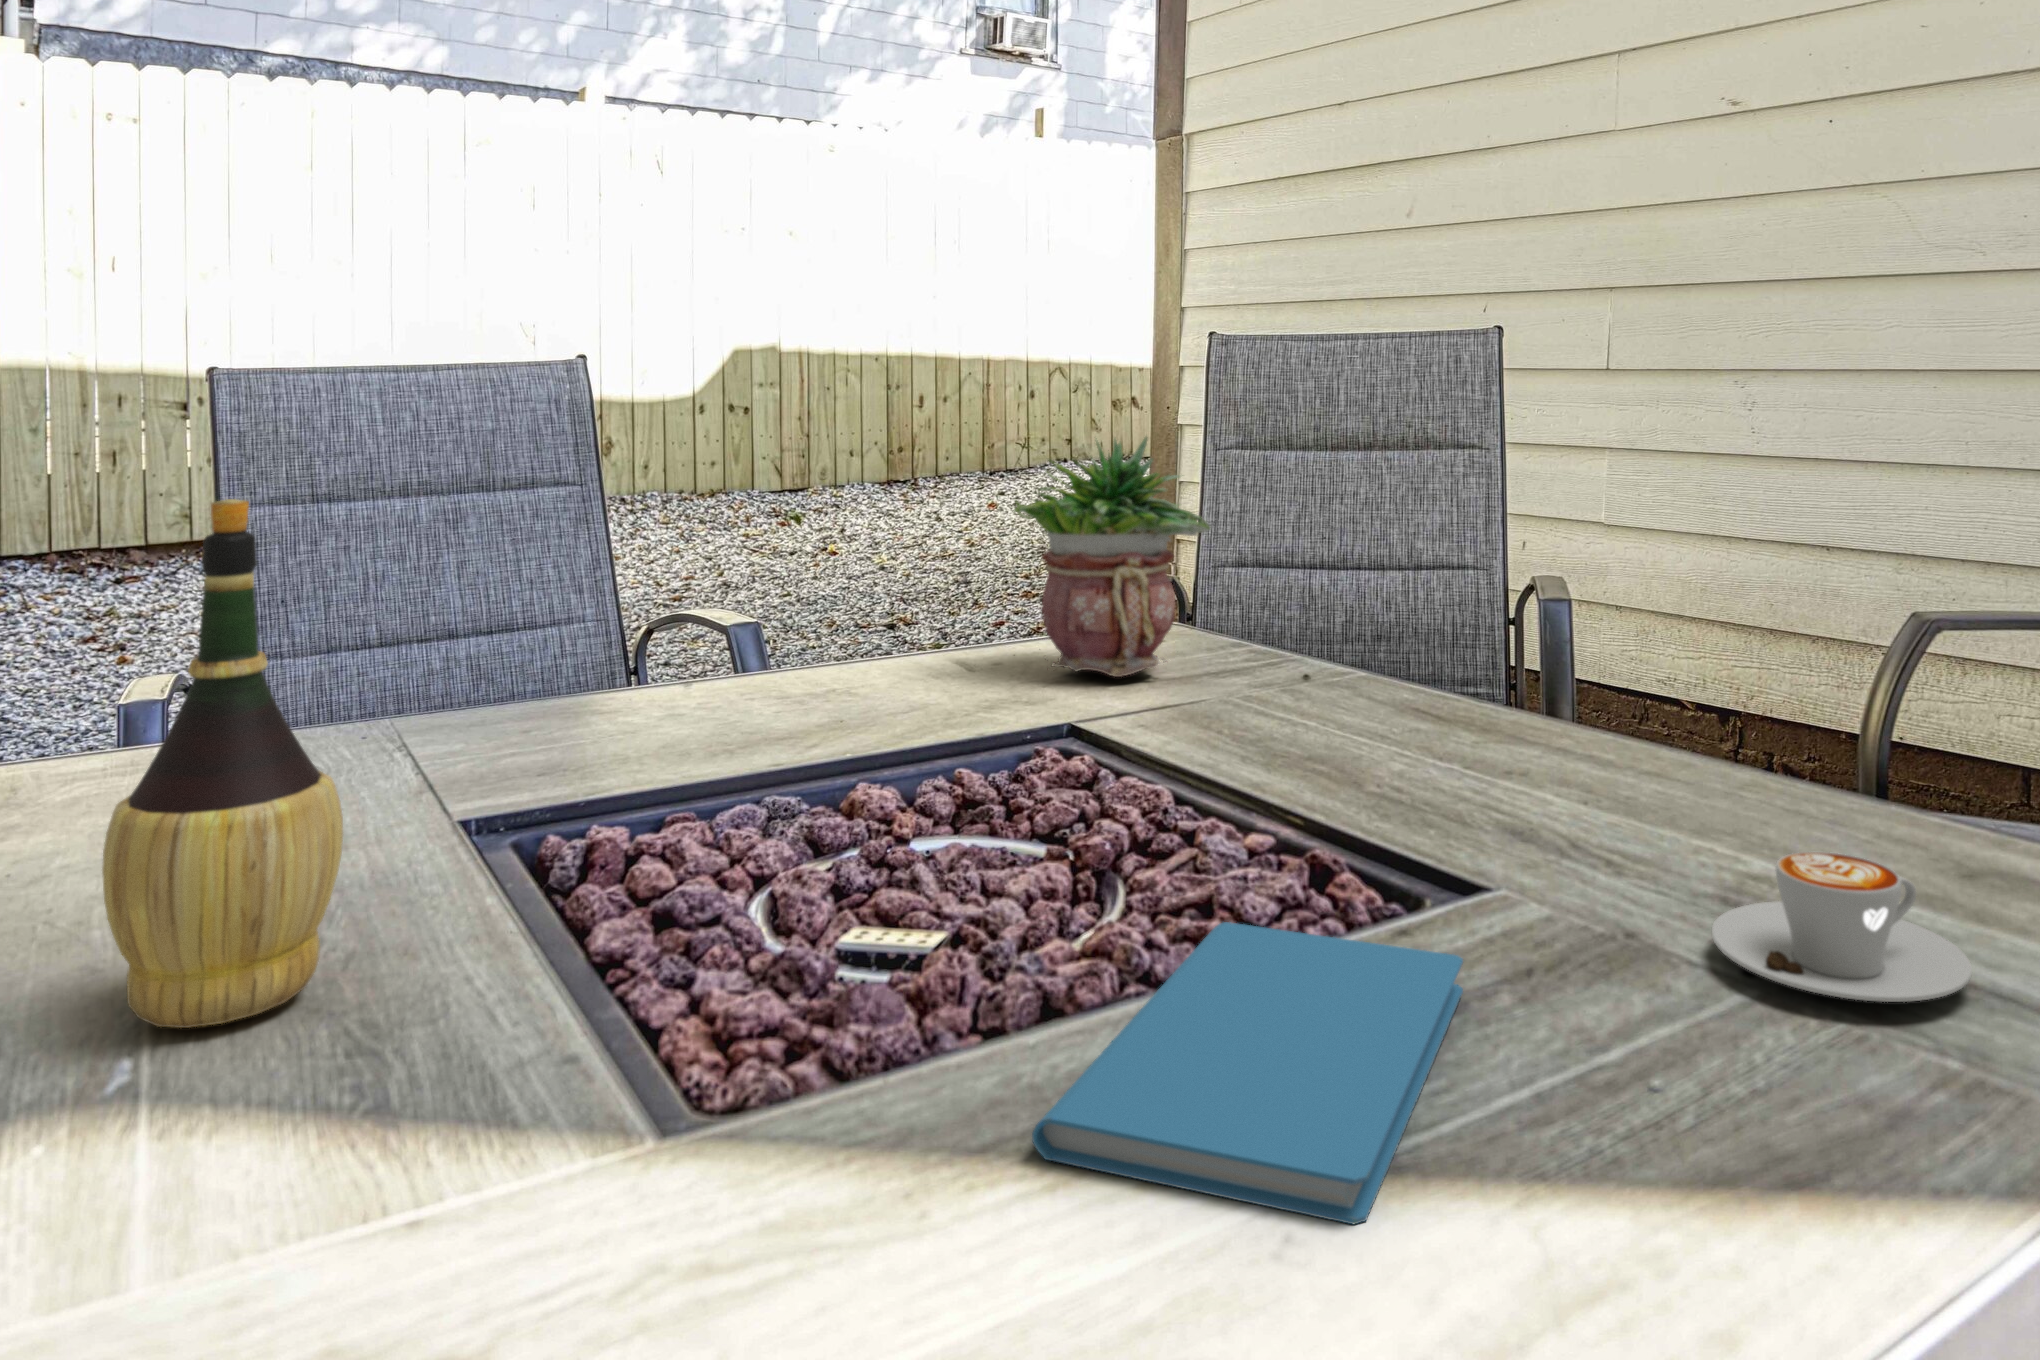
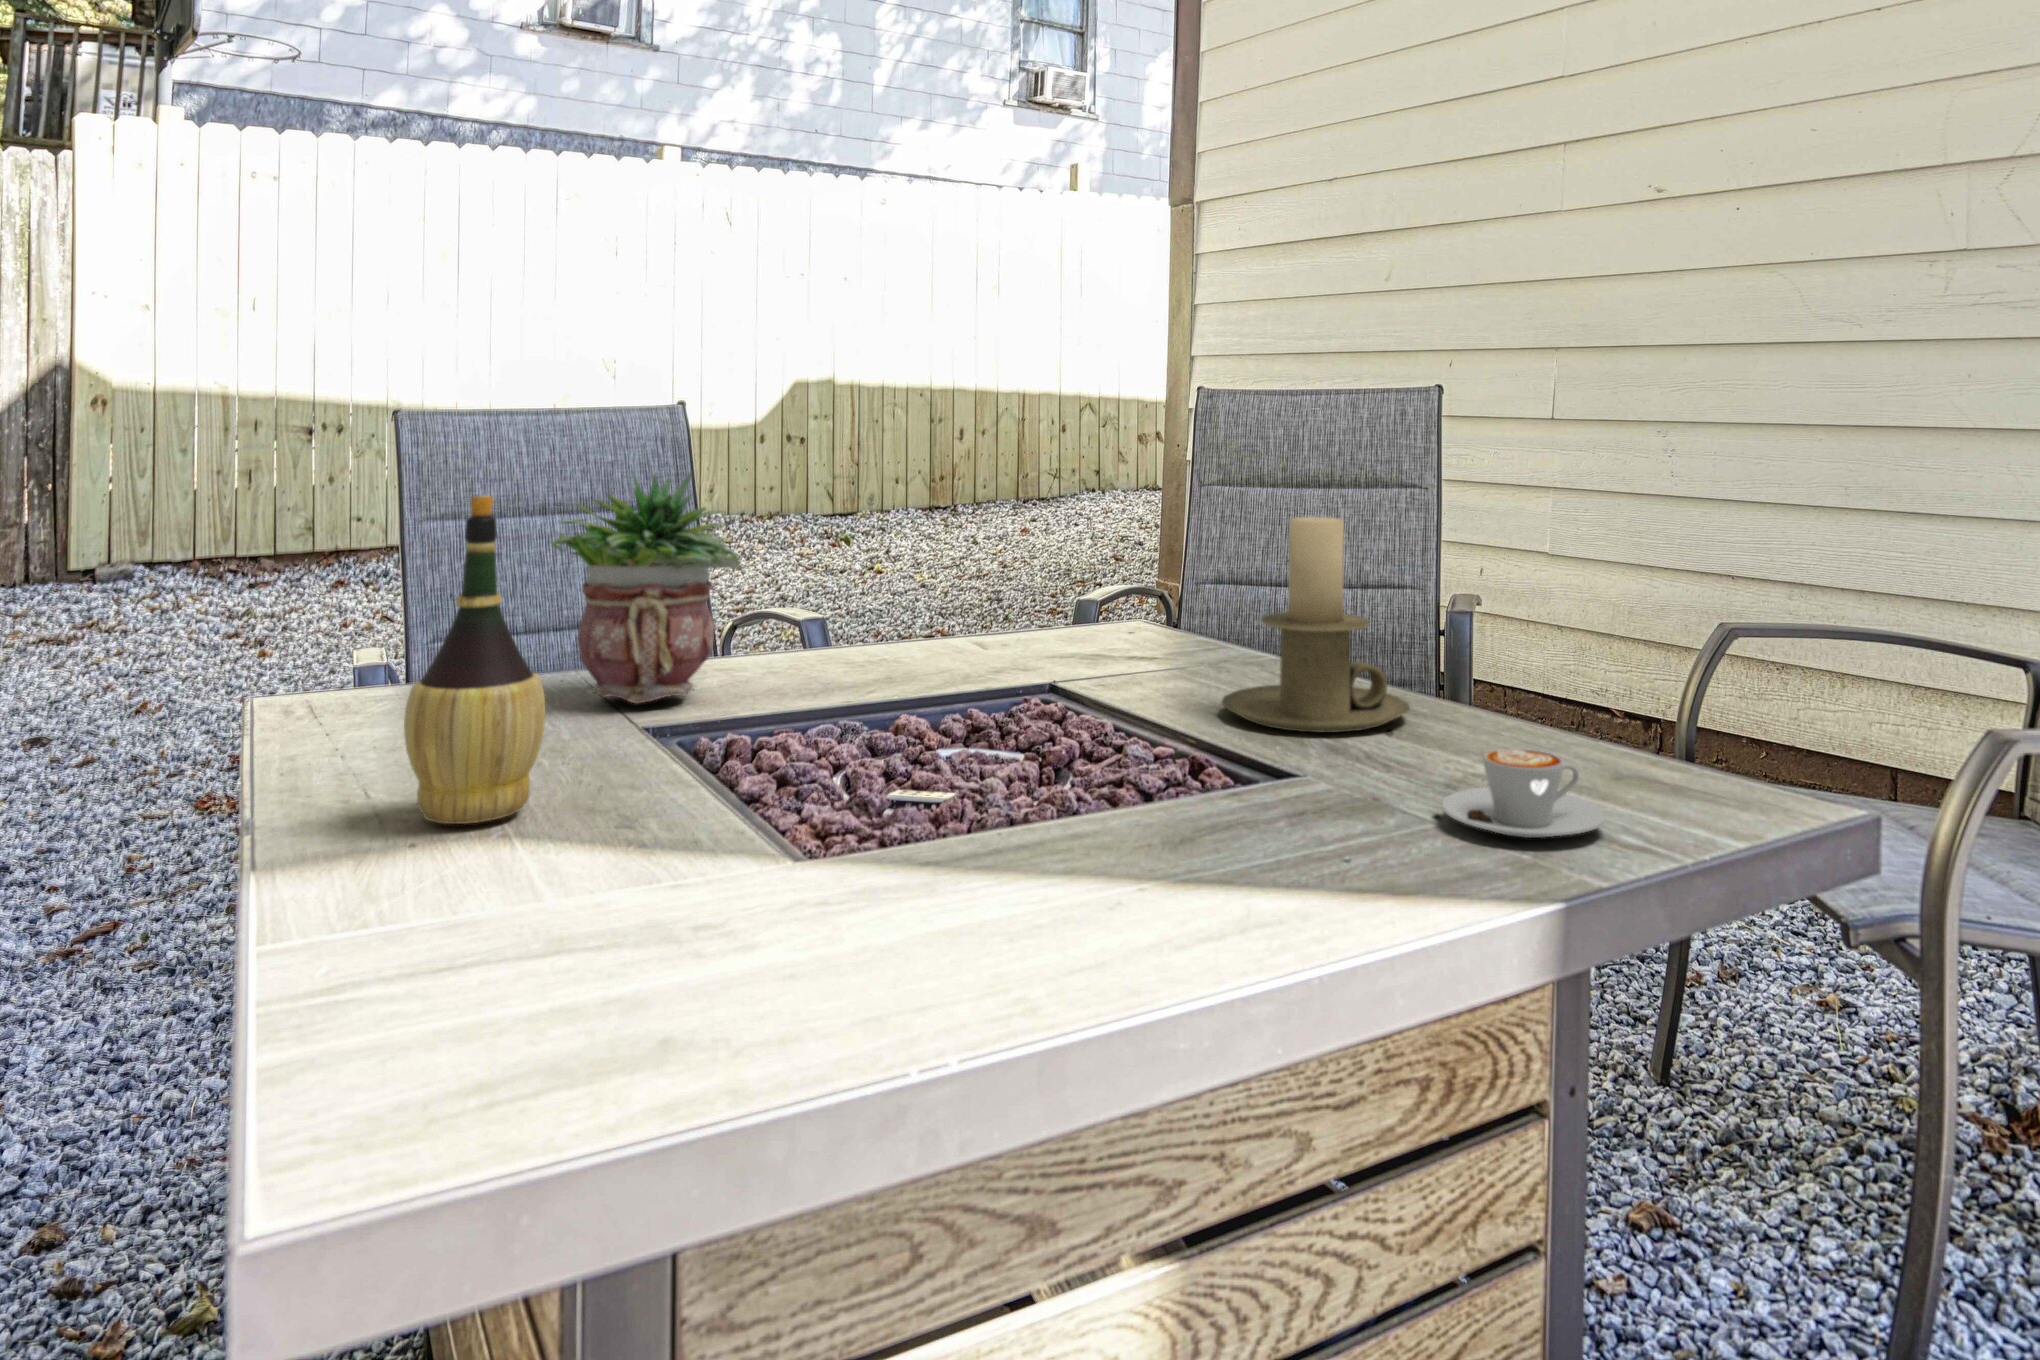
potted plant: present [1014,437,1210,677] -> present [552,473,742,703]
candle holder: none [1317,505,1571,798] -> present [1222,517,1409,732]
book: present [1032,922,1463,1224] -> none [969,786,1264,920]

